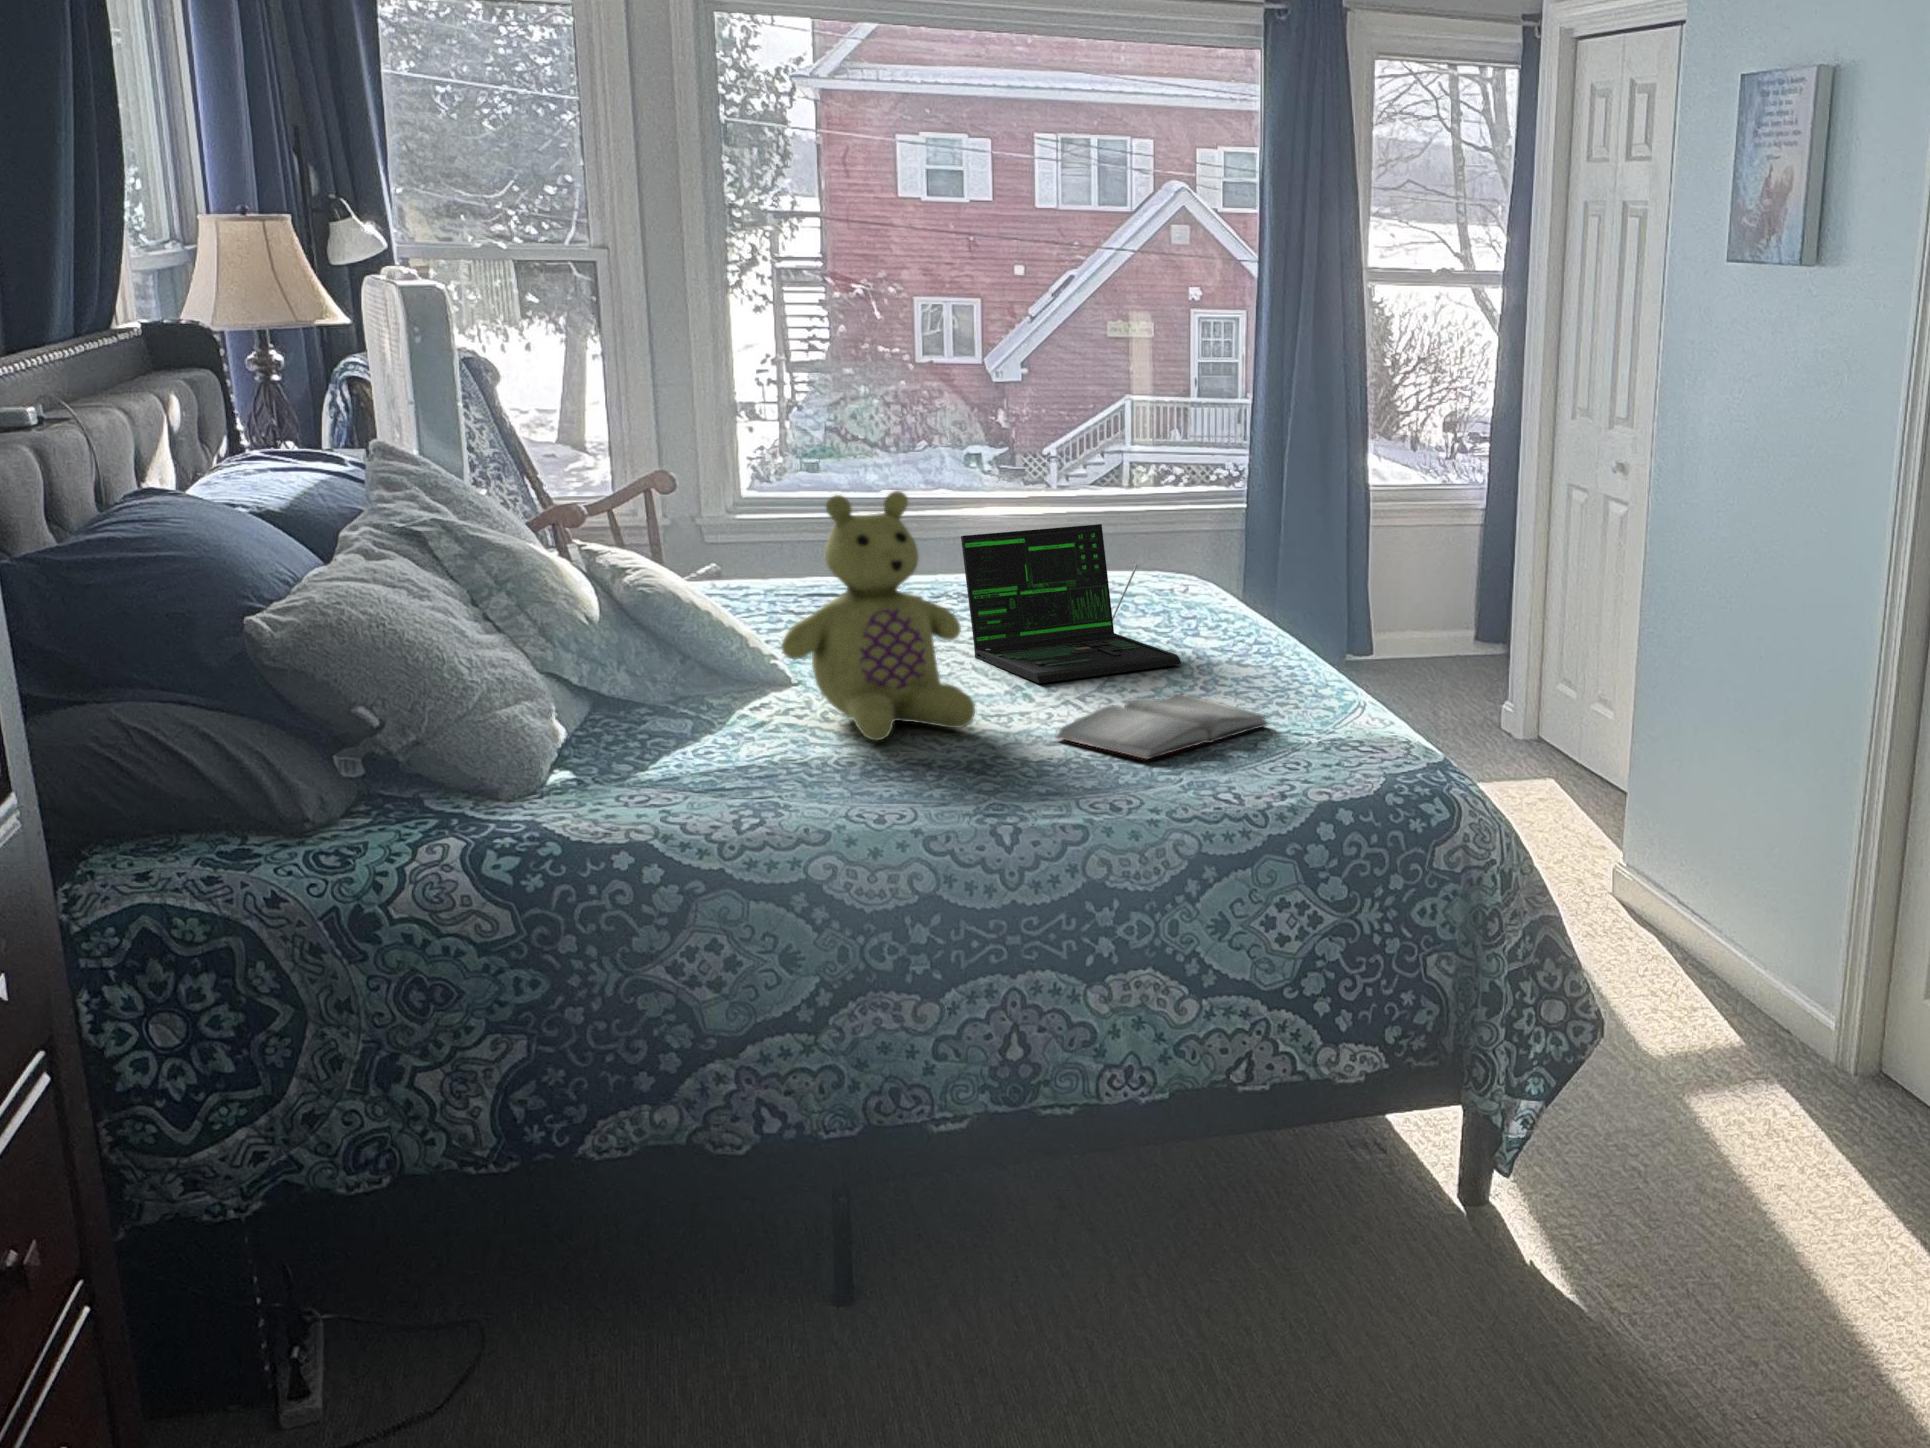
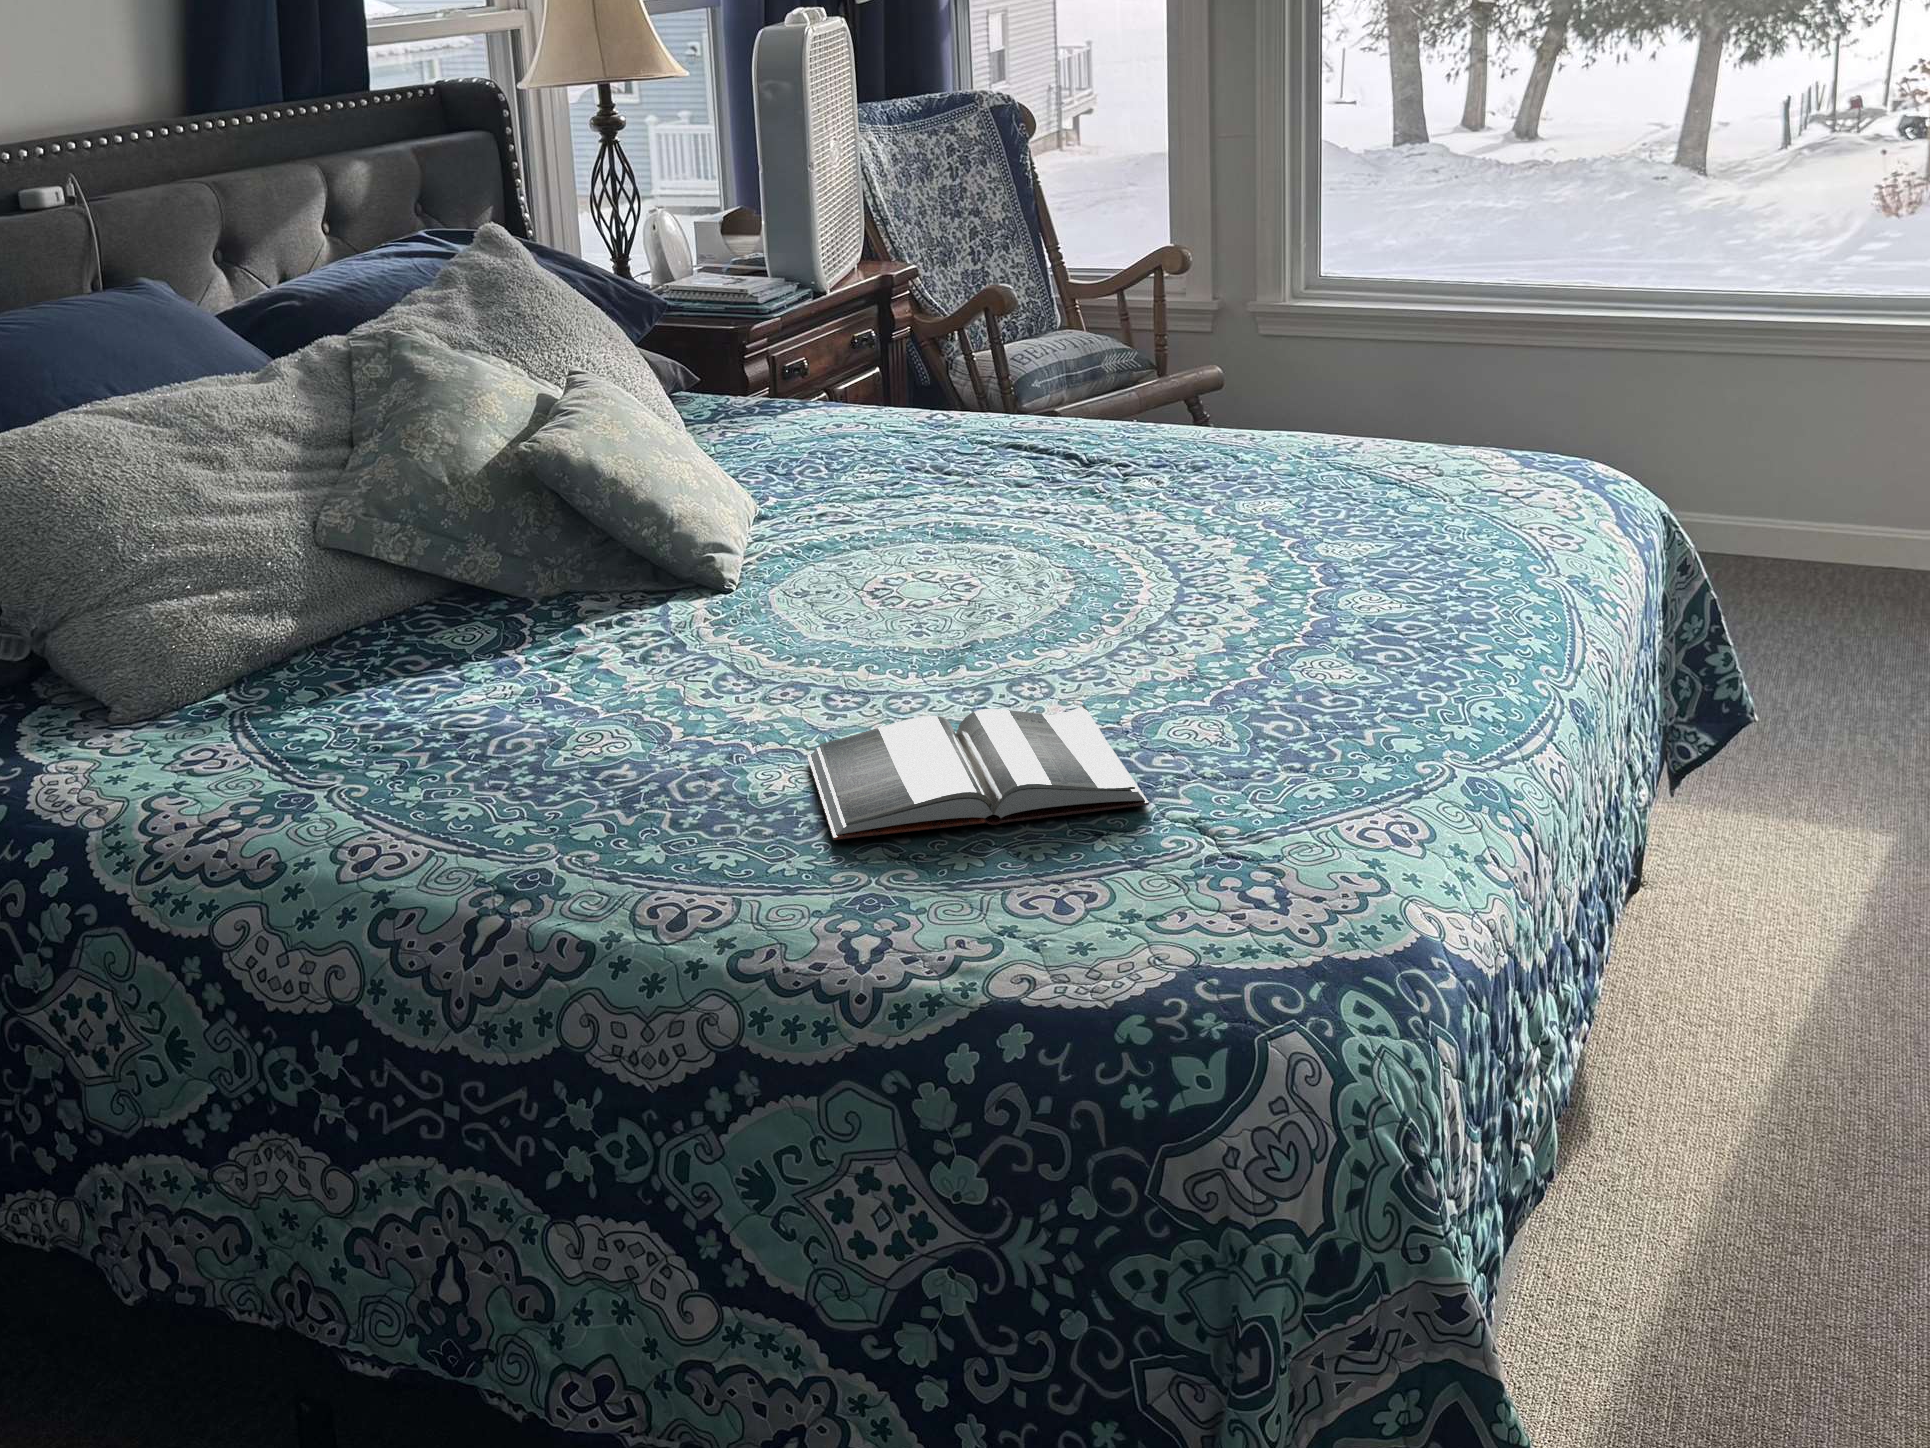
stuffed bear: present [782,491,975,740] -> none [542,340,818,712]
laptop: present [961,524,1181,683] -> none [985,388,1299,641]

